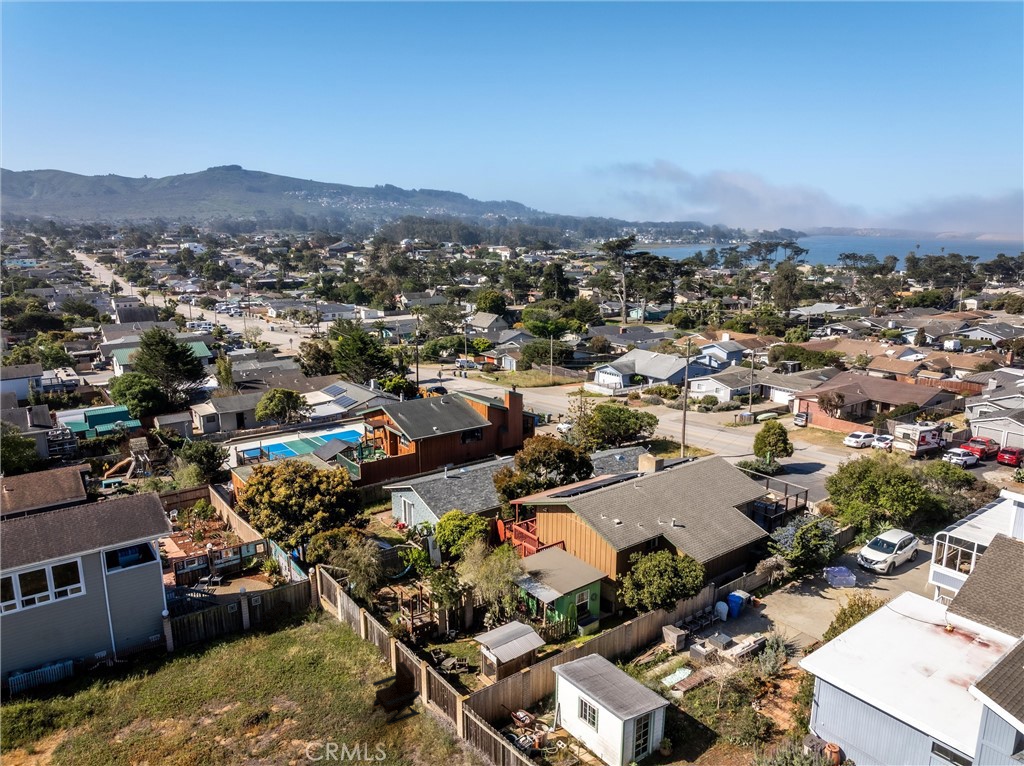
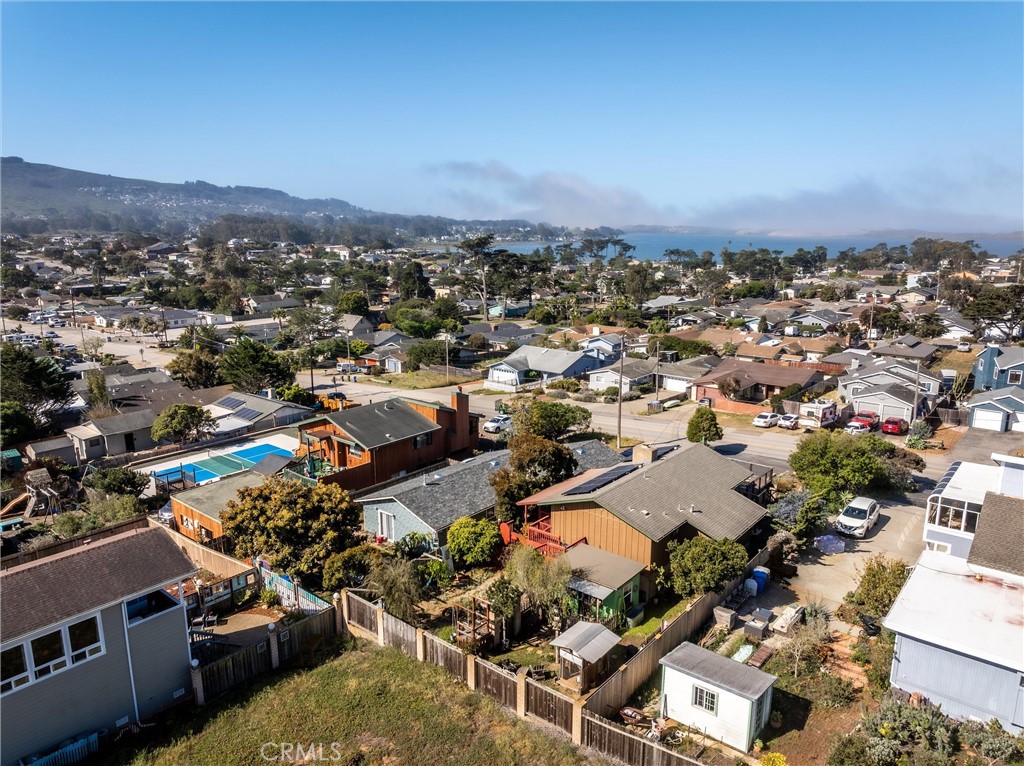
lounge chair: present [373,662,420,725] -> present [765,547,800,586]

